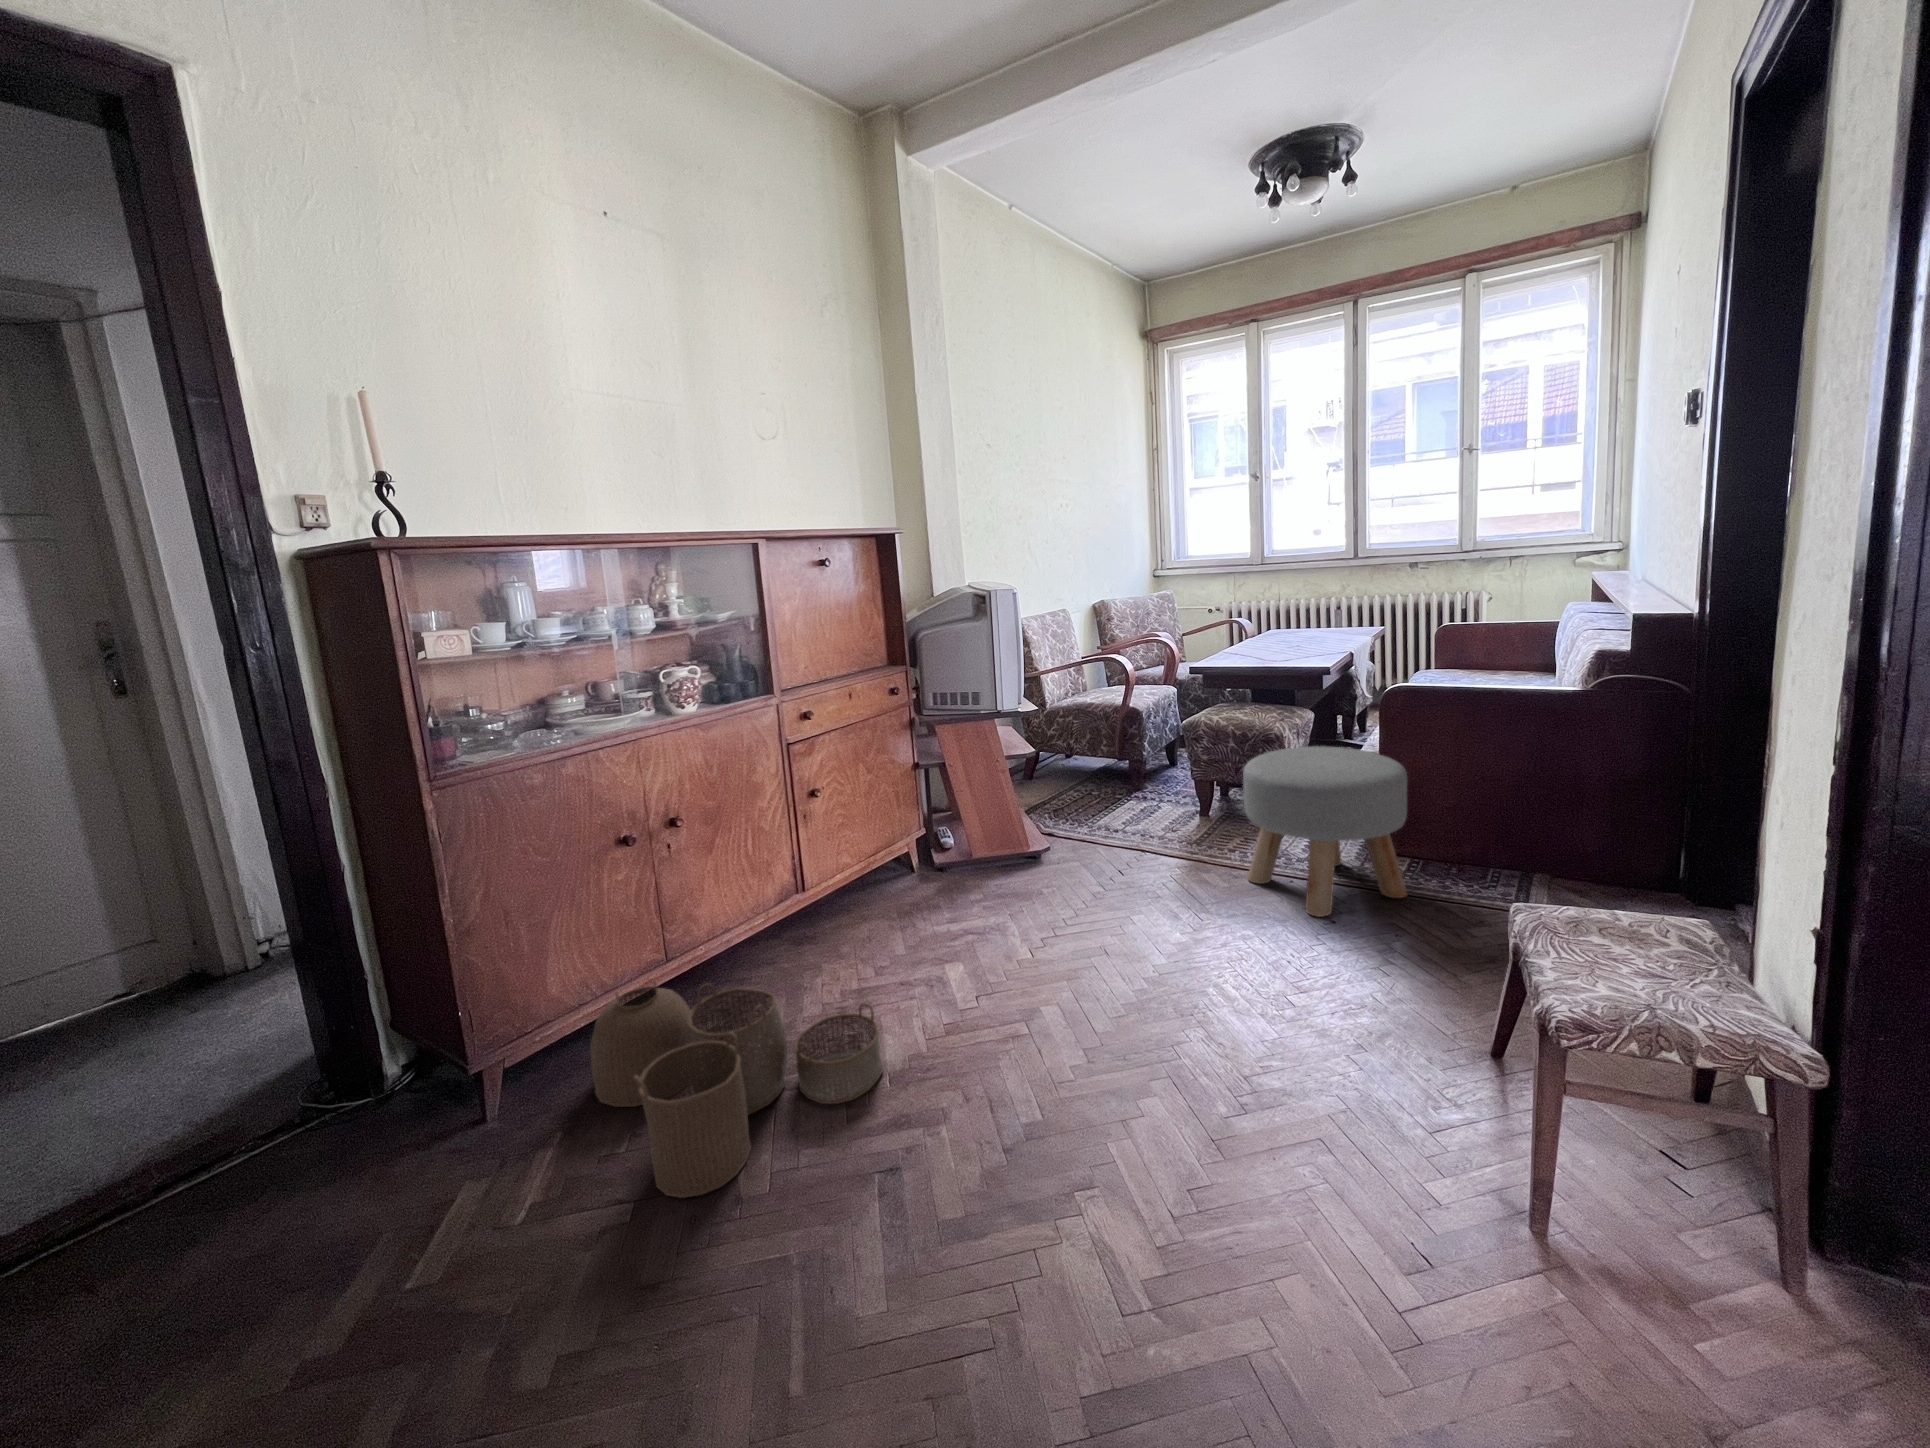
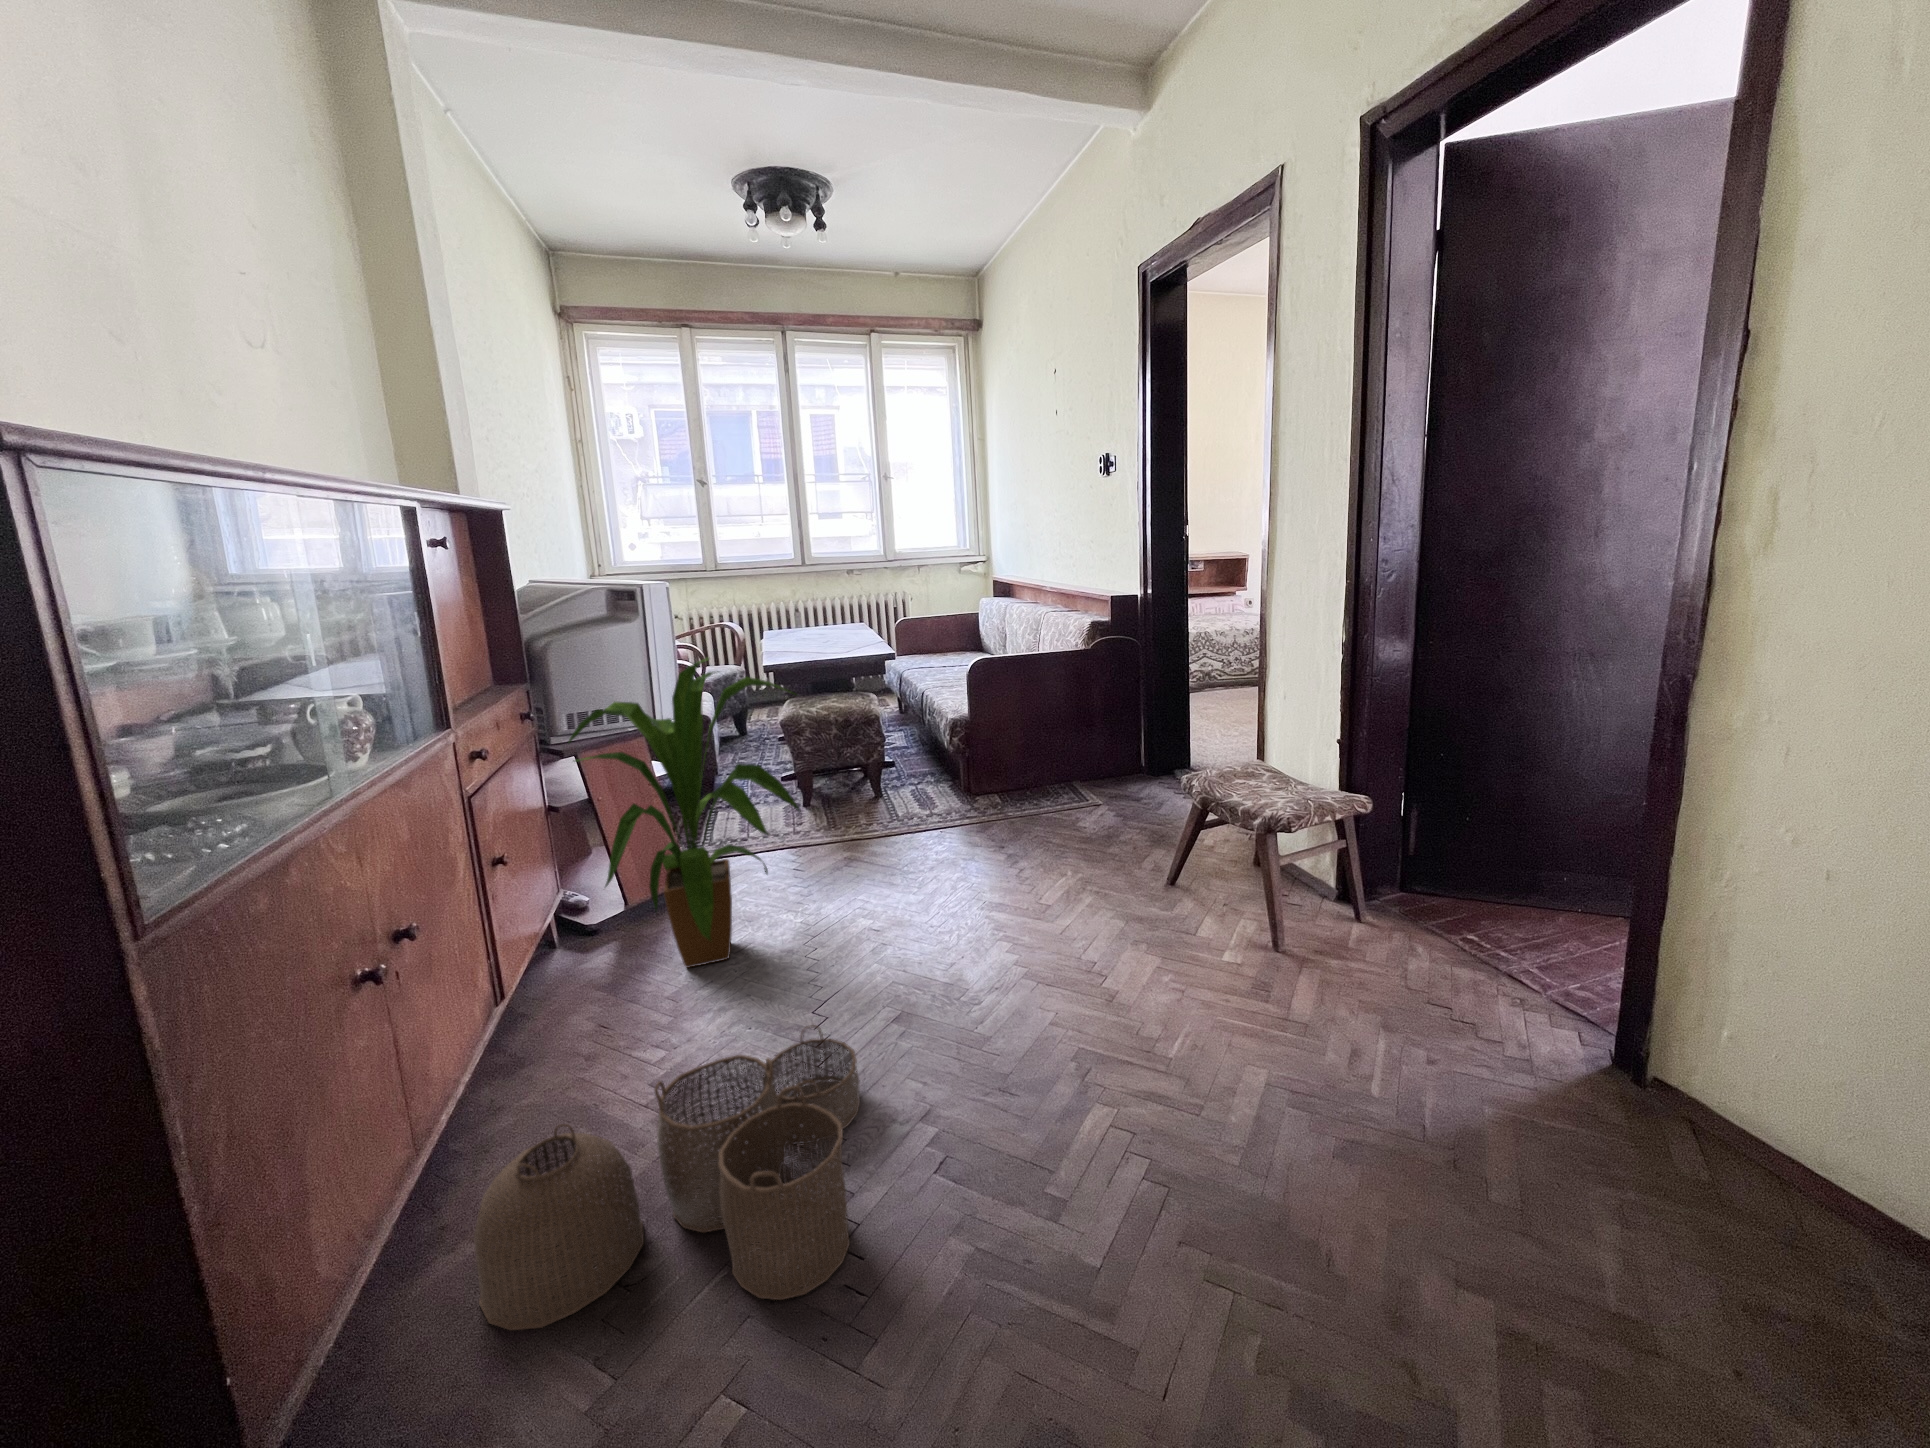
house plant: none [858,660,1044,928] -> present [568,658,801,968]
ottoman: present [1243,746,1407,917] -> none [905,710,1027,841]

